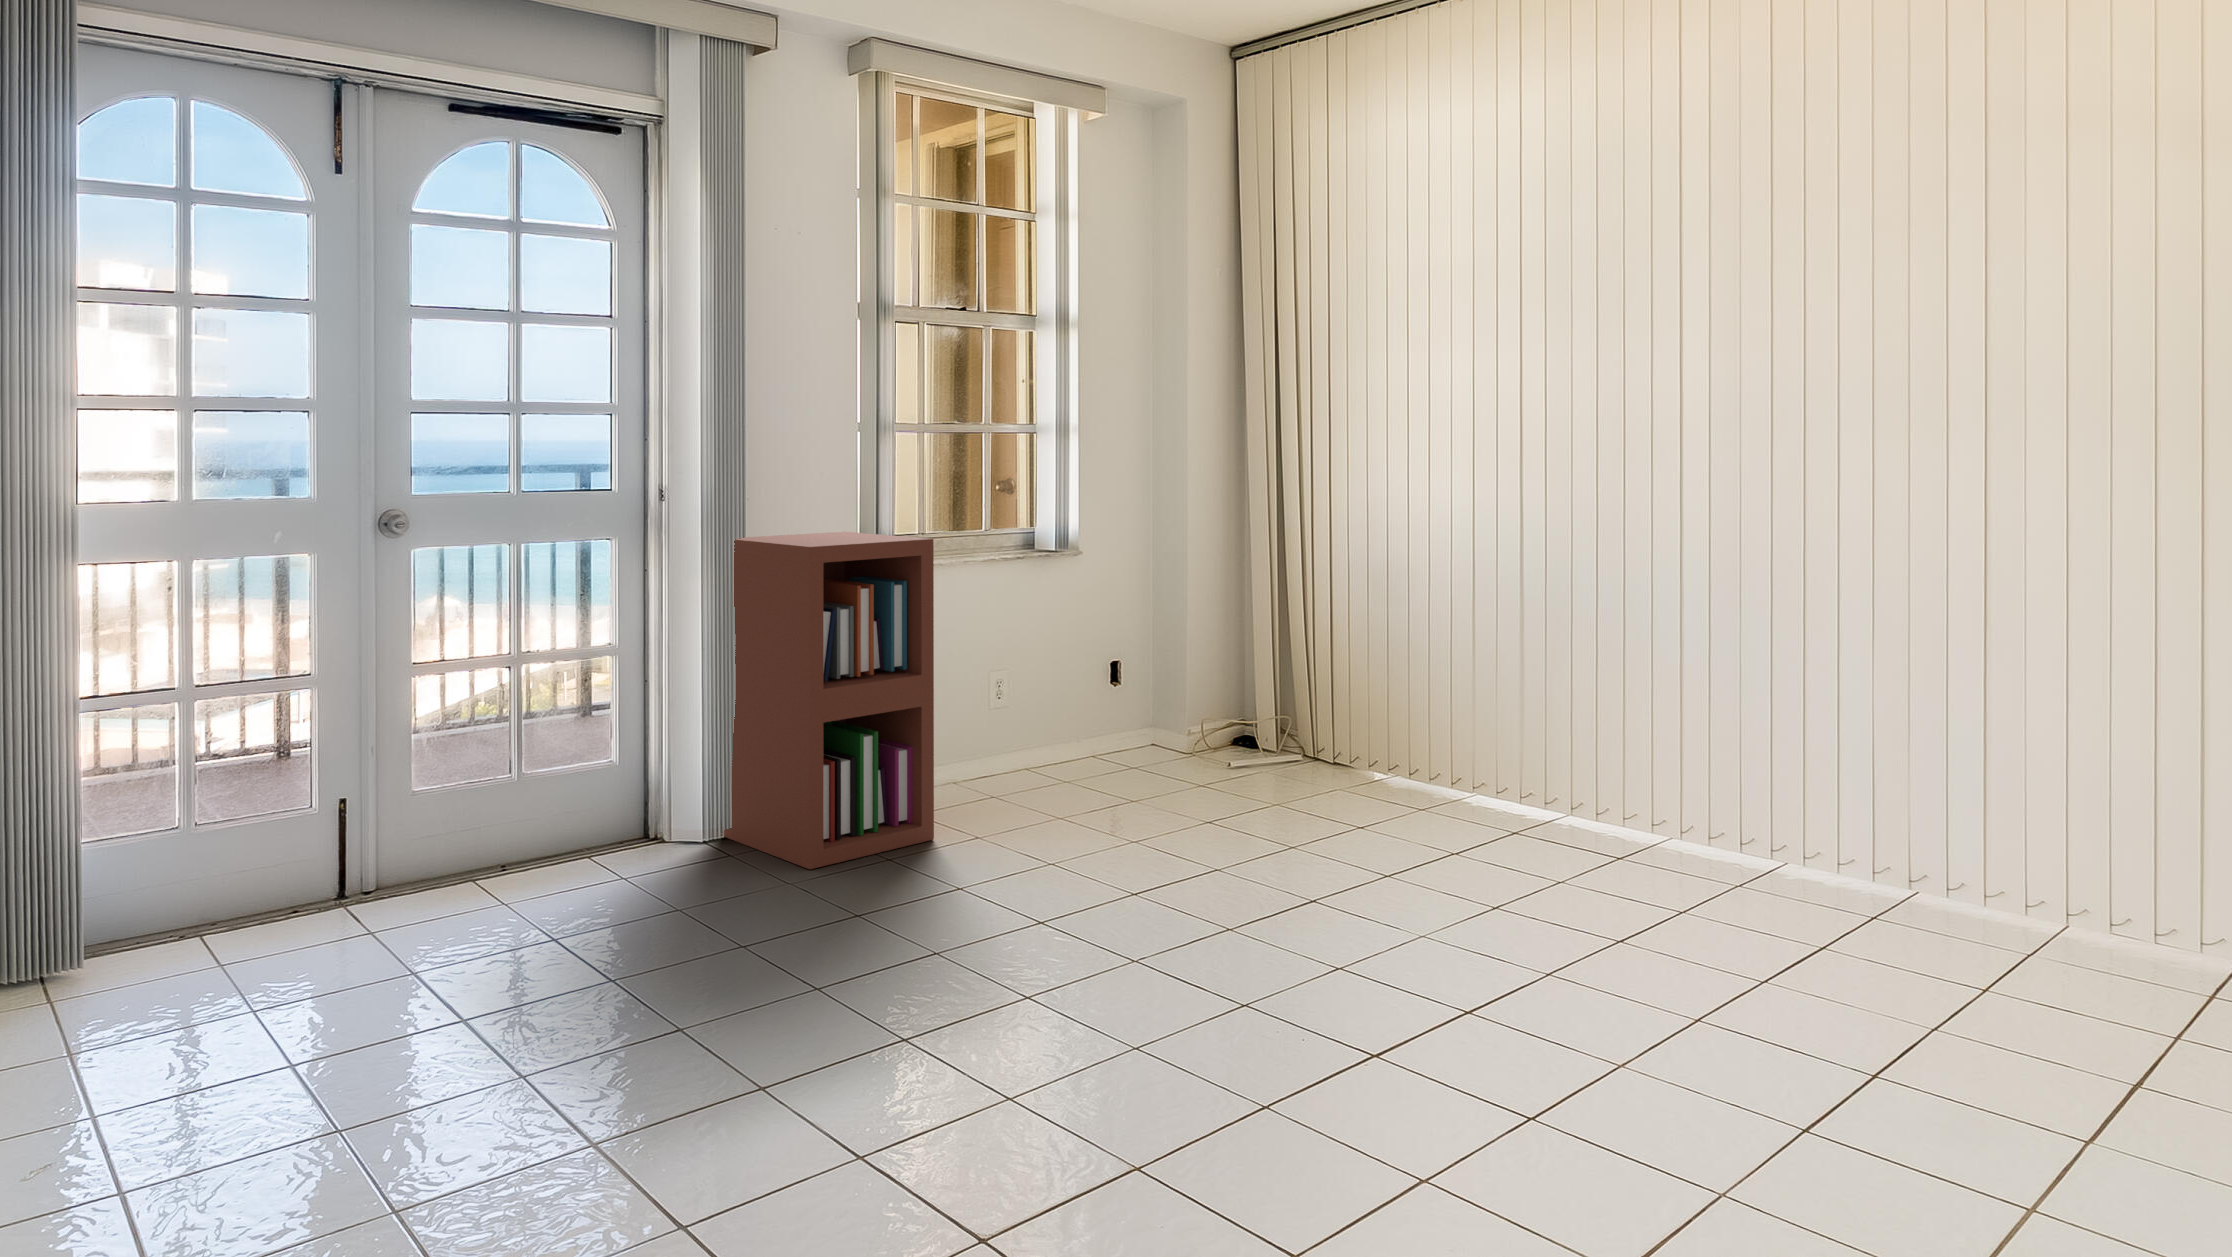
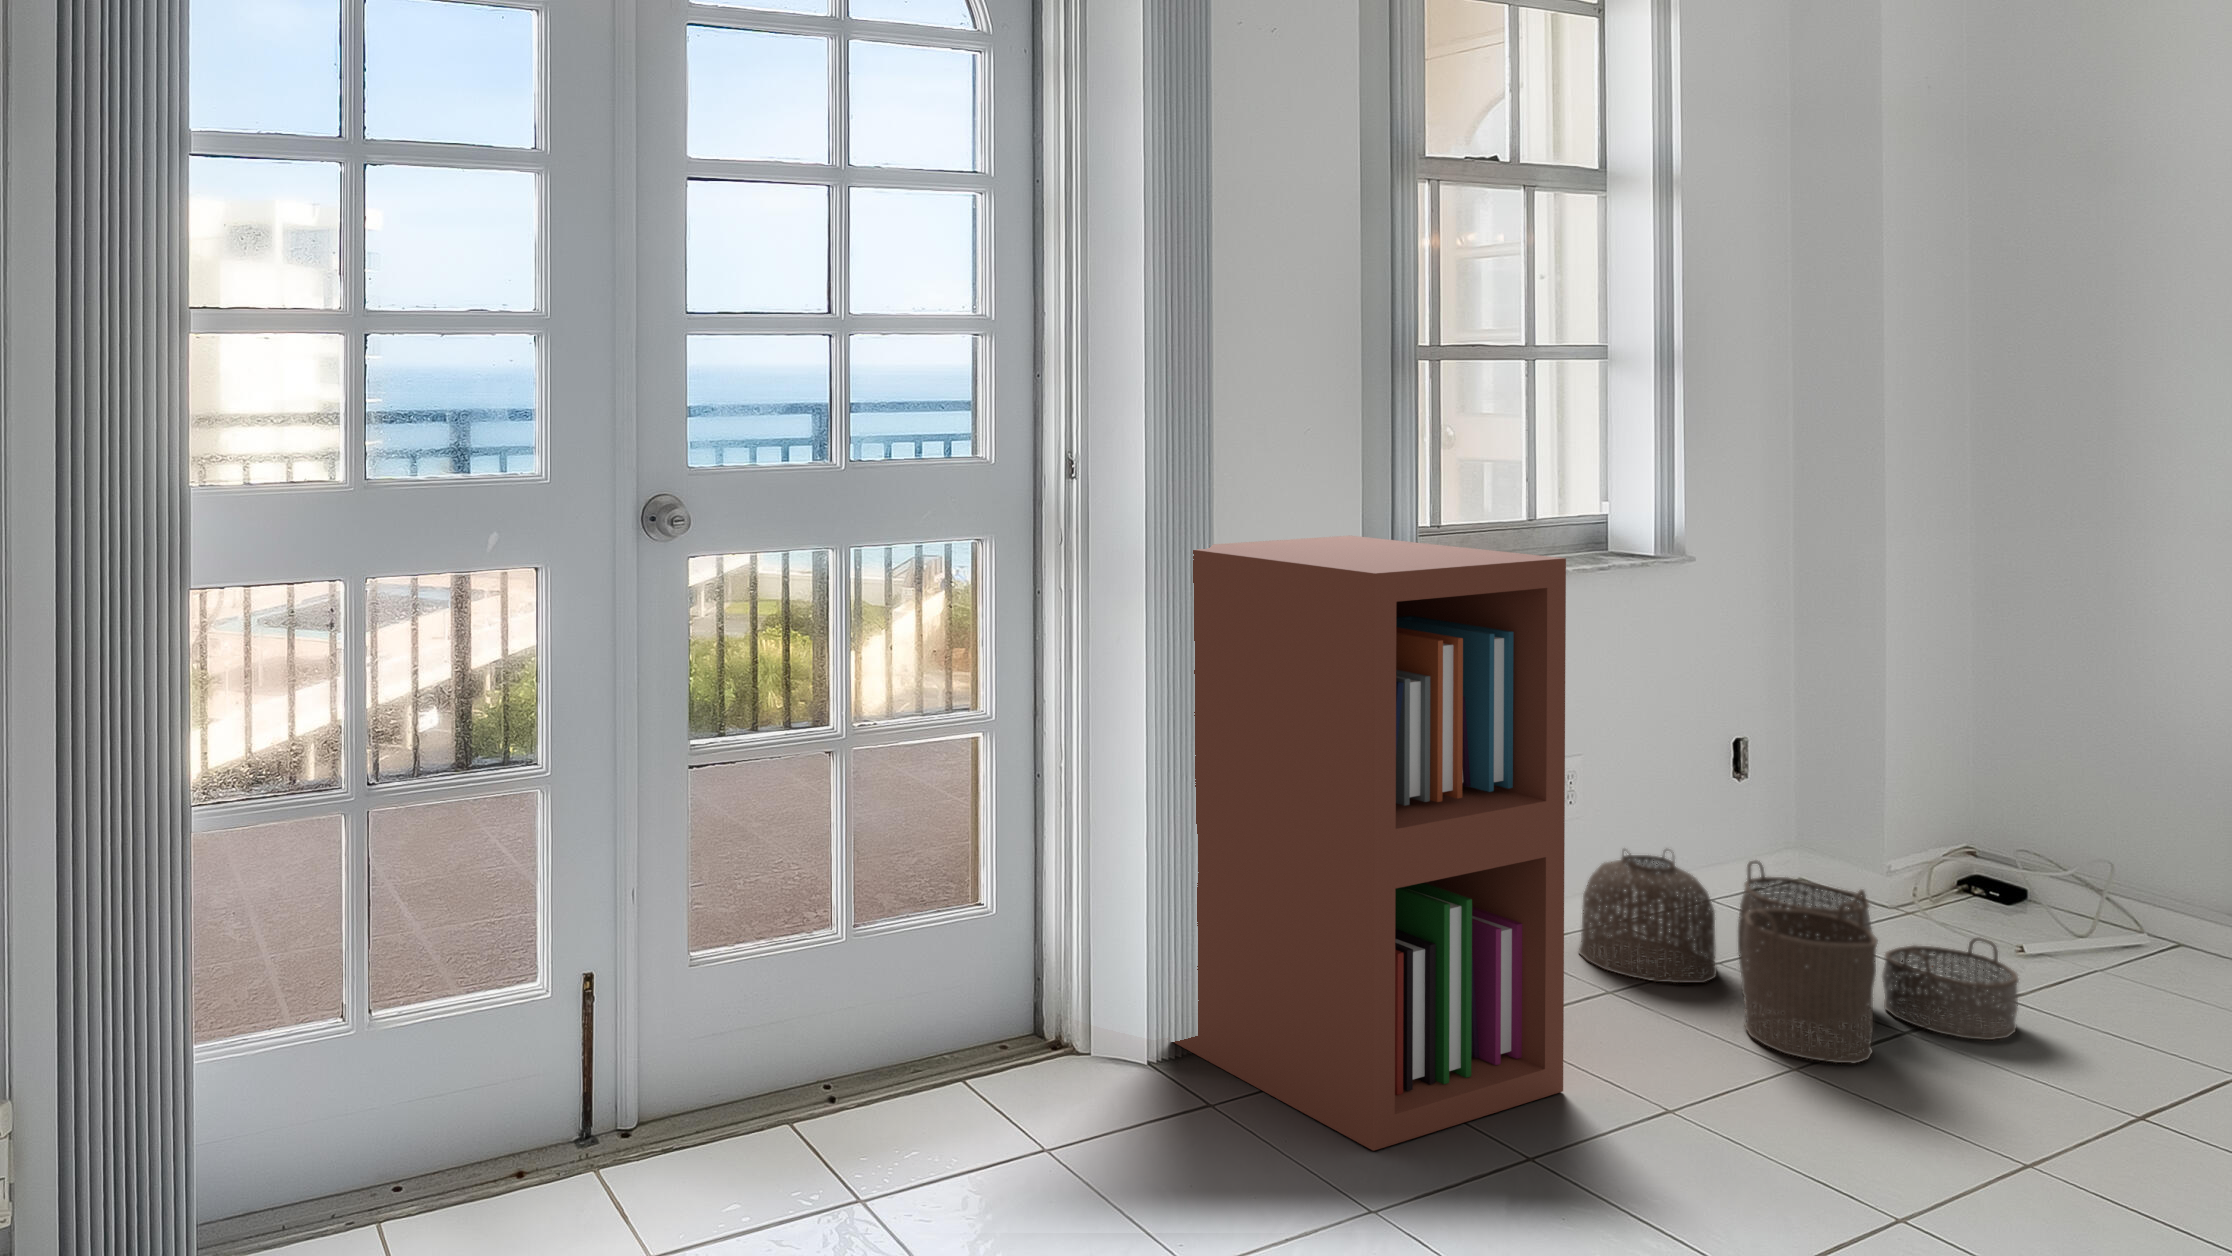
woven basket: none [996,716,1200,817] -> present [1579,849,2018,1063]

